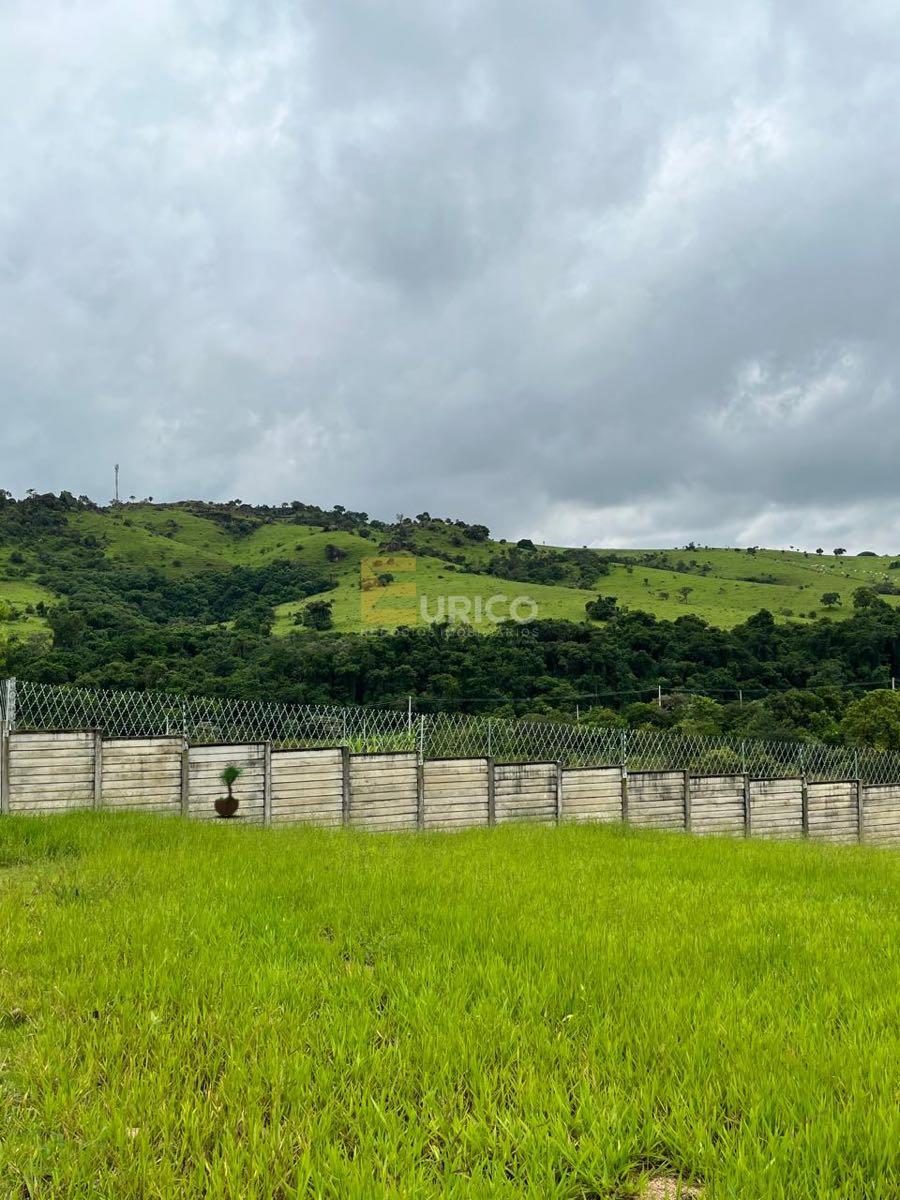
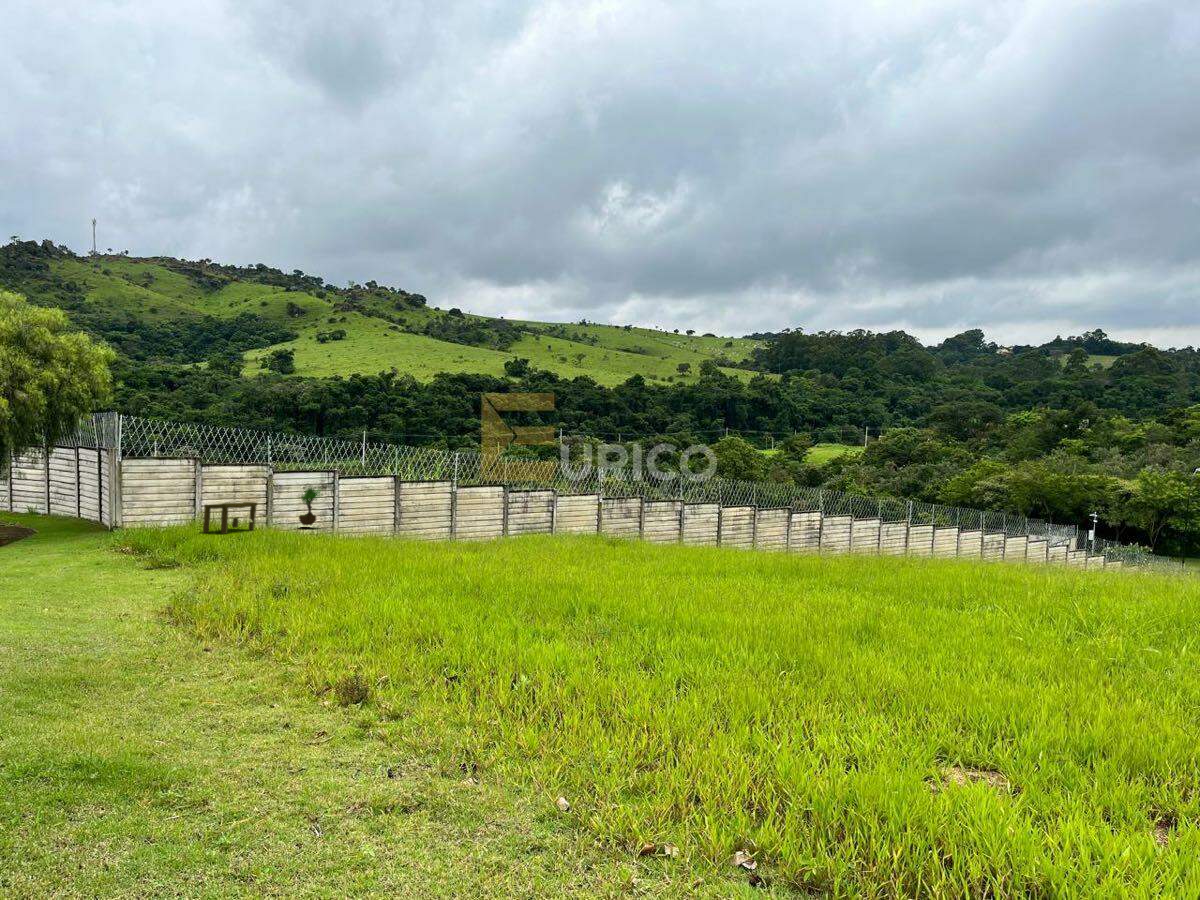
bench: none [93,783,165,826] -> present [203,502,257,534]

